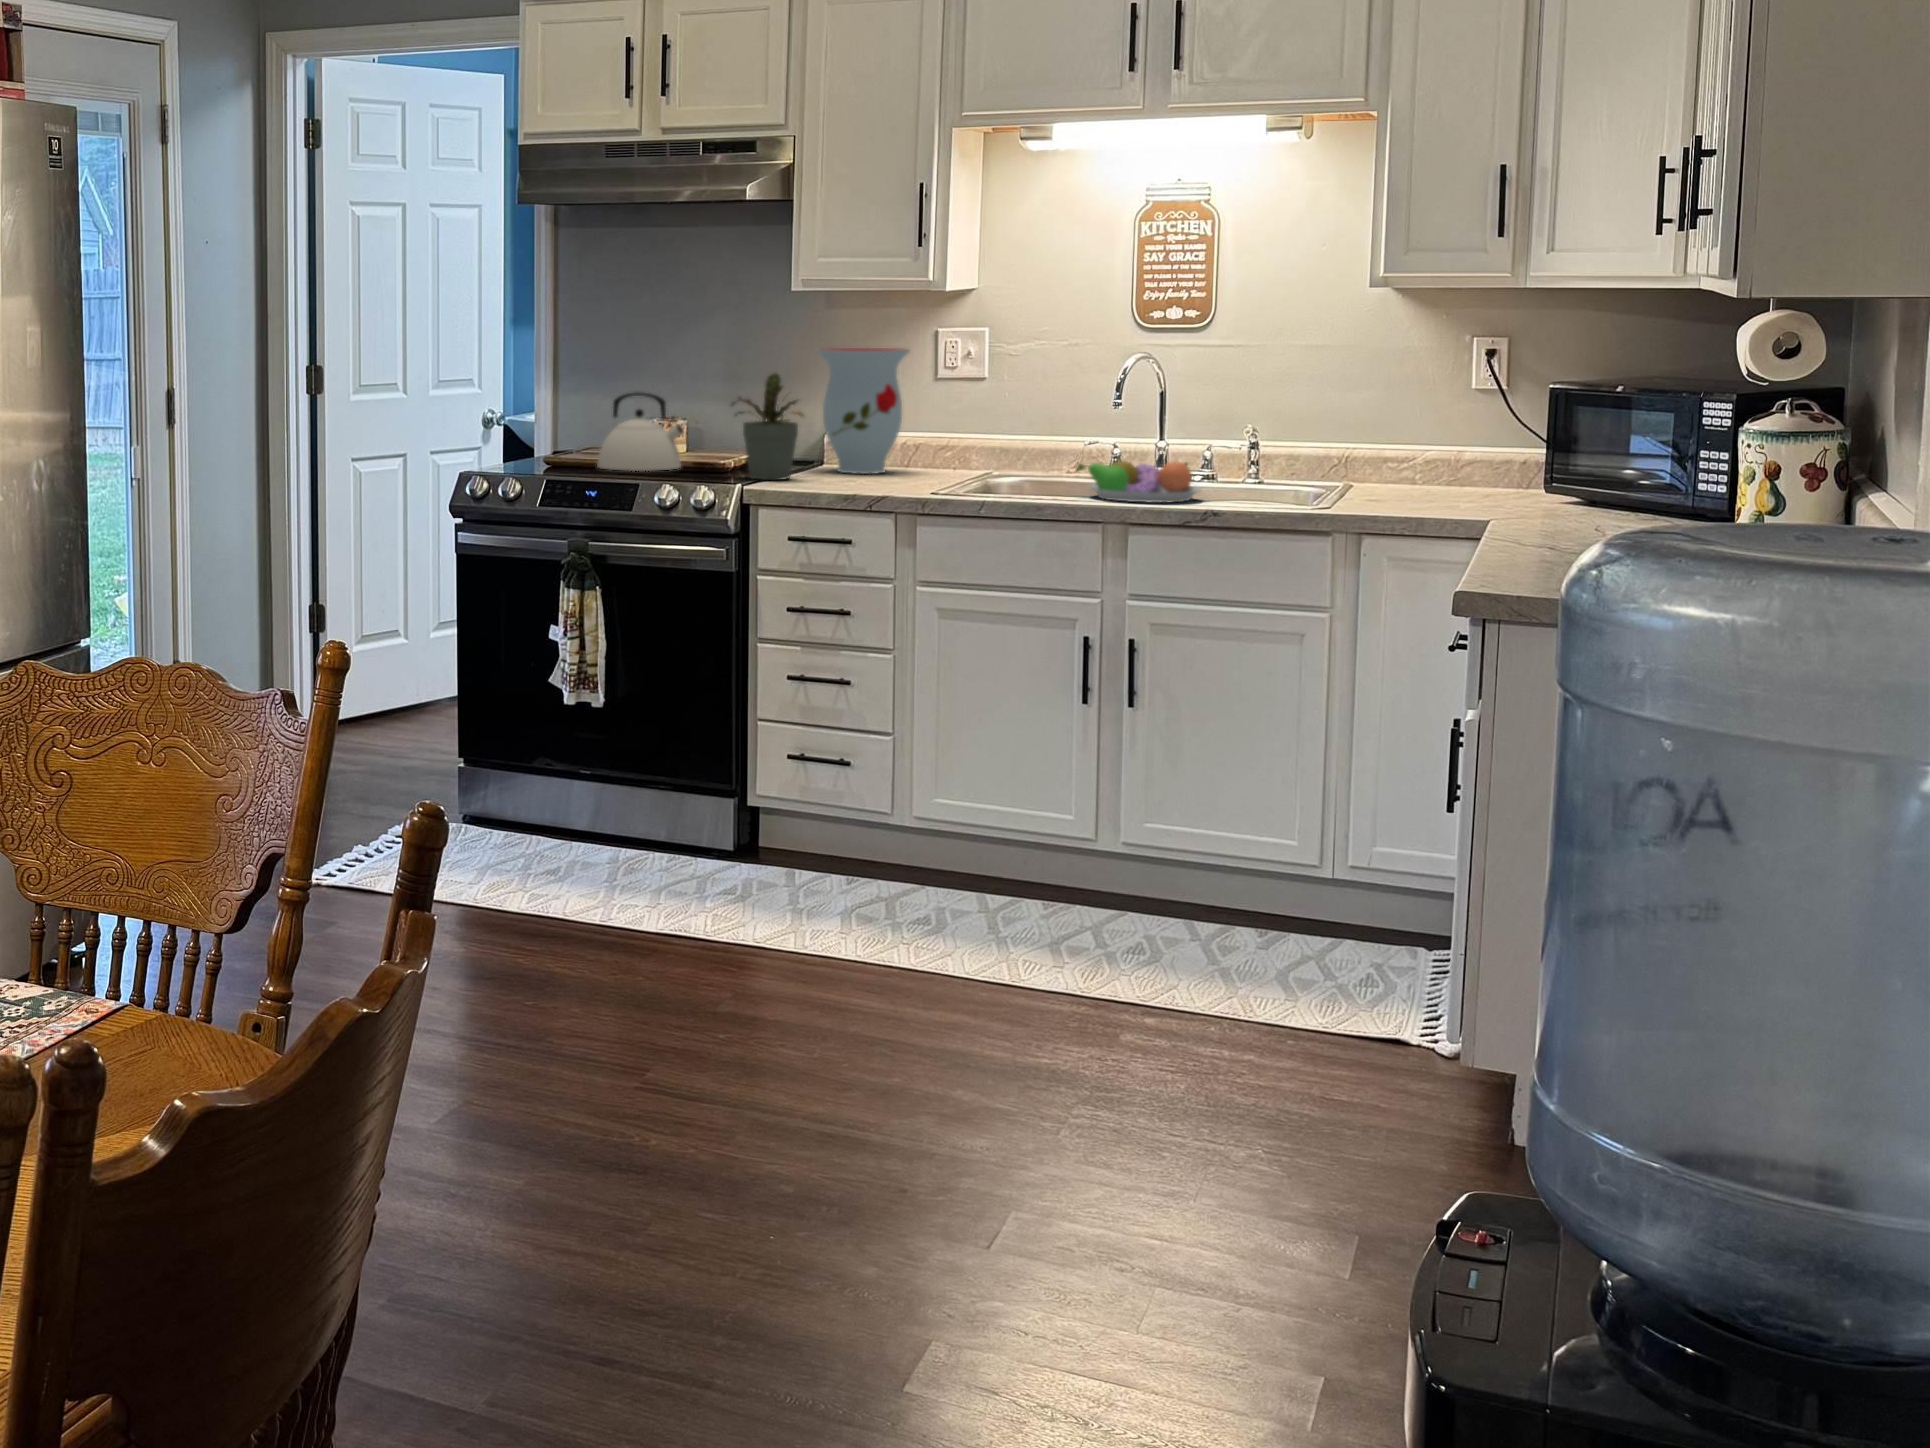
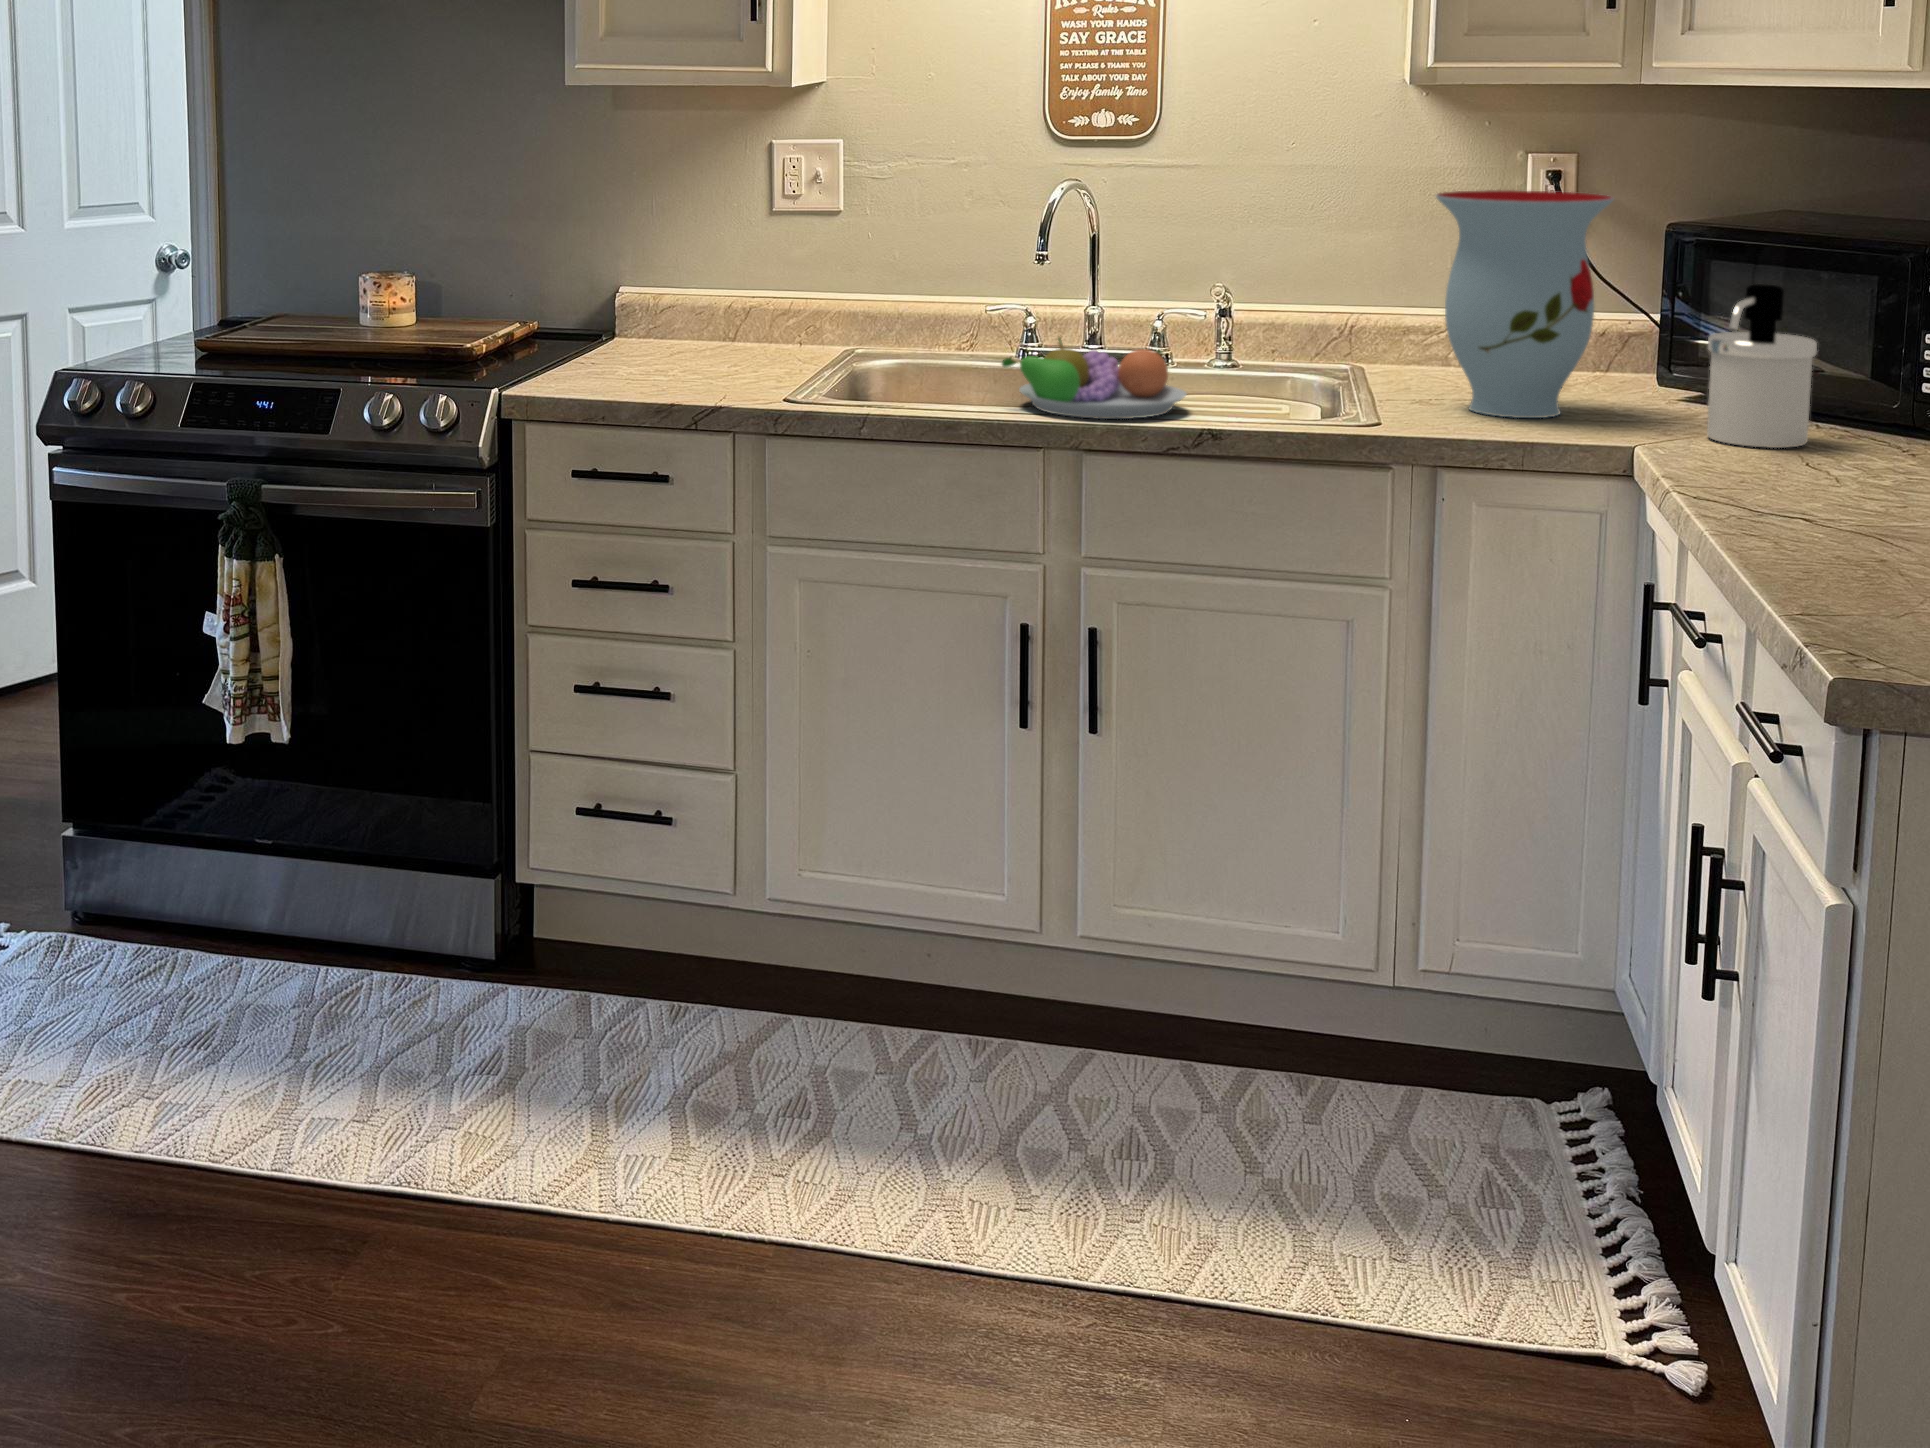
vase: present [817,348,910,474] -> present [1436,190,1614,418]
potted plant: present [732,373,804,480] -> none [473,216,587,381]
kettle: present [598,392,684,471] -> none [274,241,406,364]
soap dispenser: none [1552,417,1625,523] -> present [1707,284,1817,448]

